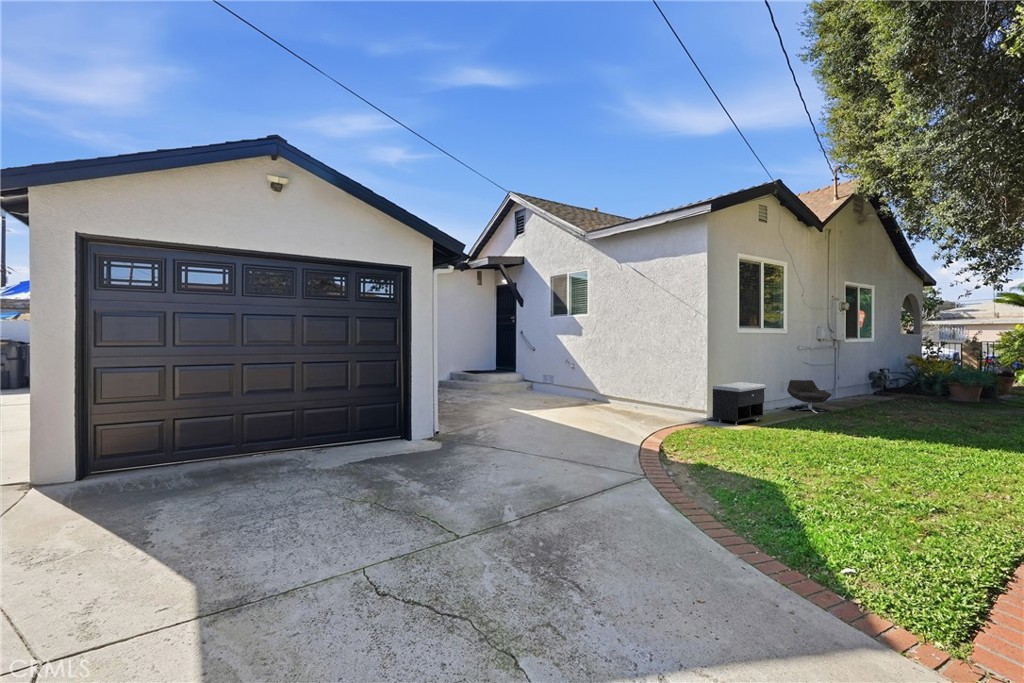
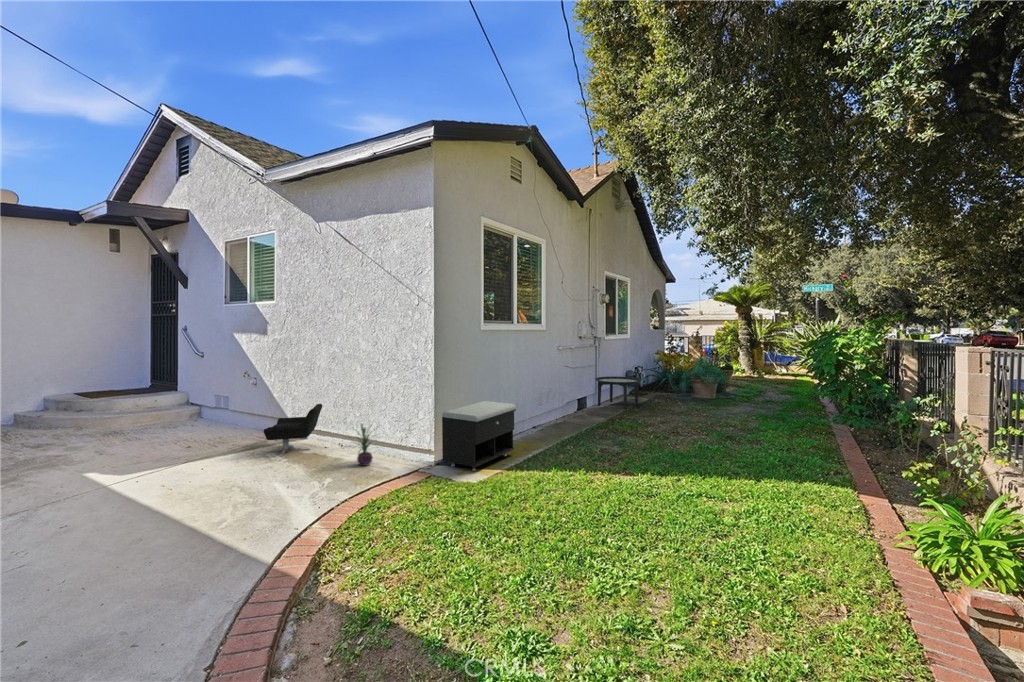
round table: none [834,375,884,403] -> present [595,376,641,409]
lounge chair: present [787,380,832,413] -> present [263,404,322,456]
decorative plant: none [646,391,673,417] -> present [357,424,372,466]

